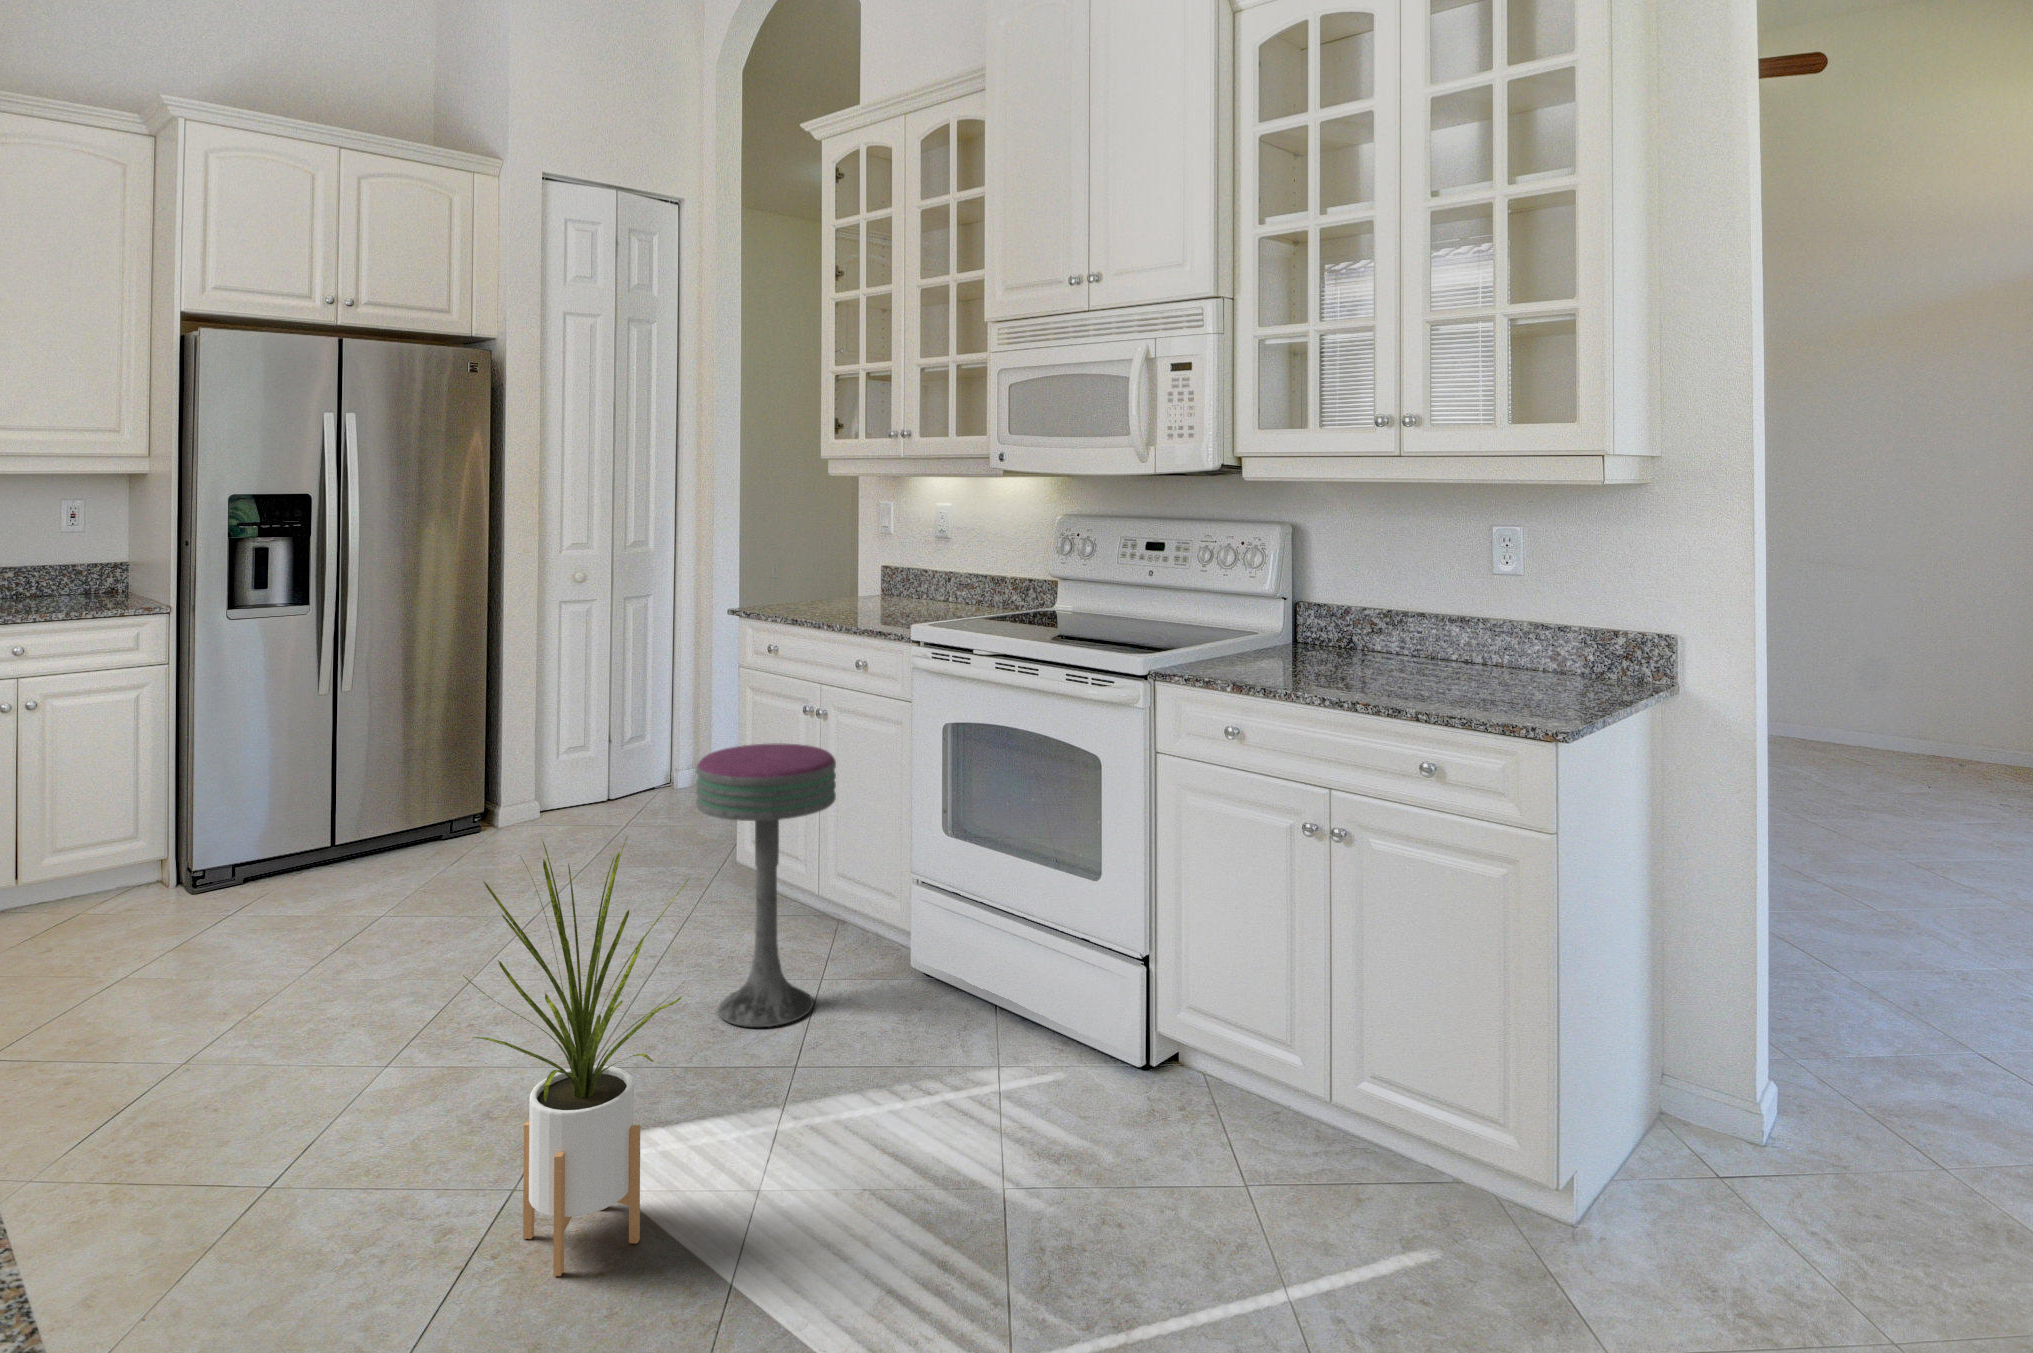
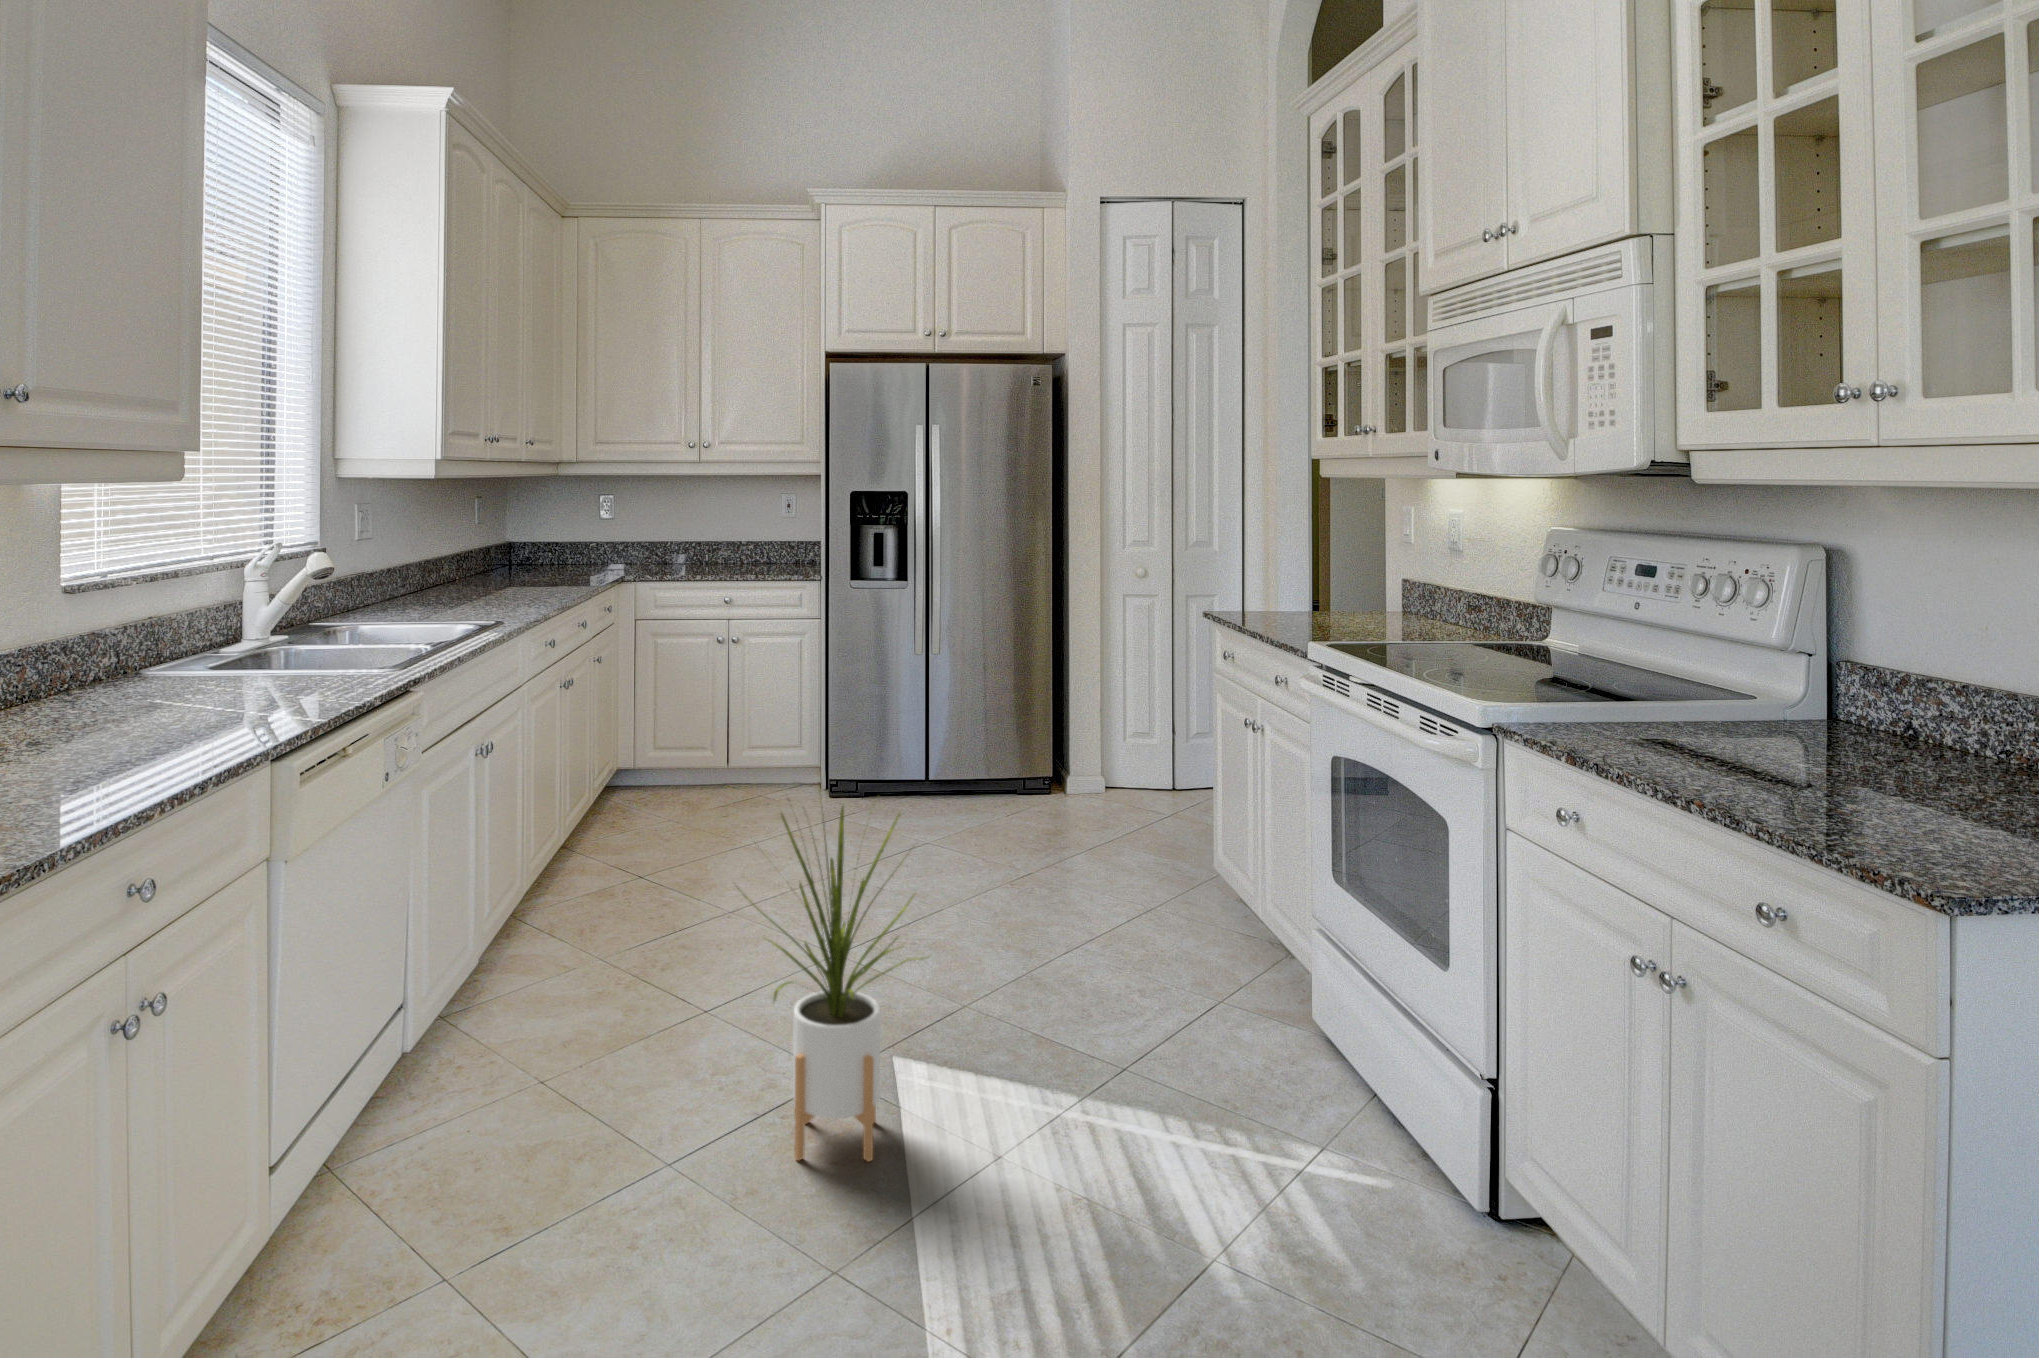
bar stool: present [696,743,836,1027] -> none [1077,743,1218,1028]

